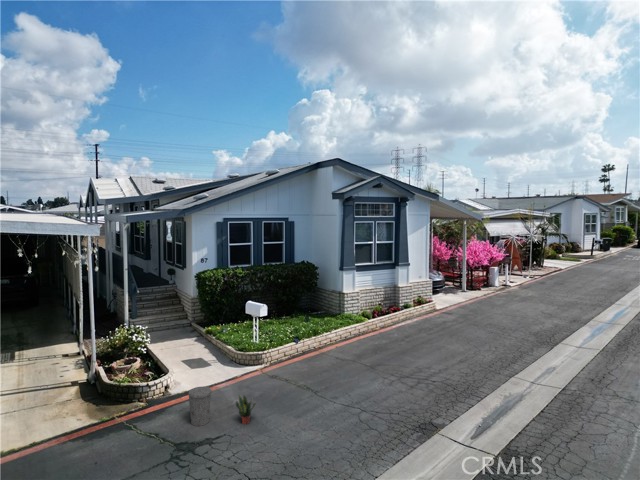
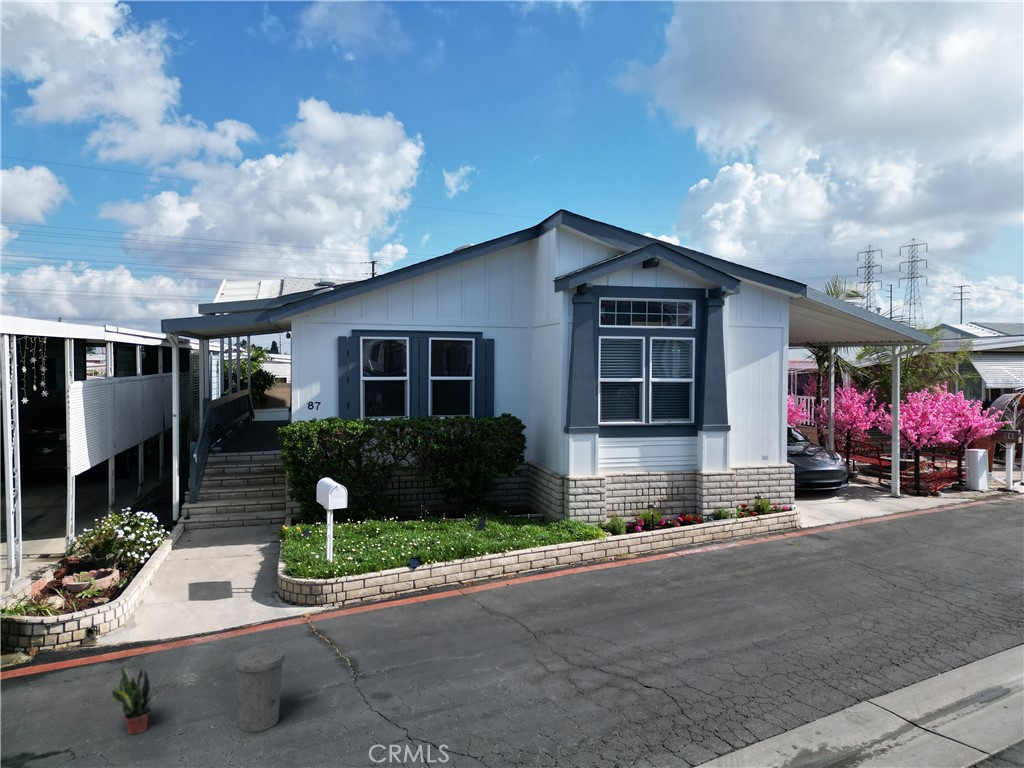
trash can: present [188,387,212,426] -> present [234,646,285,732]

